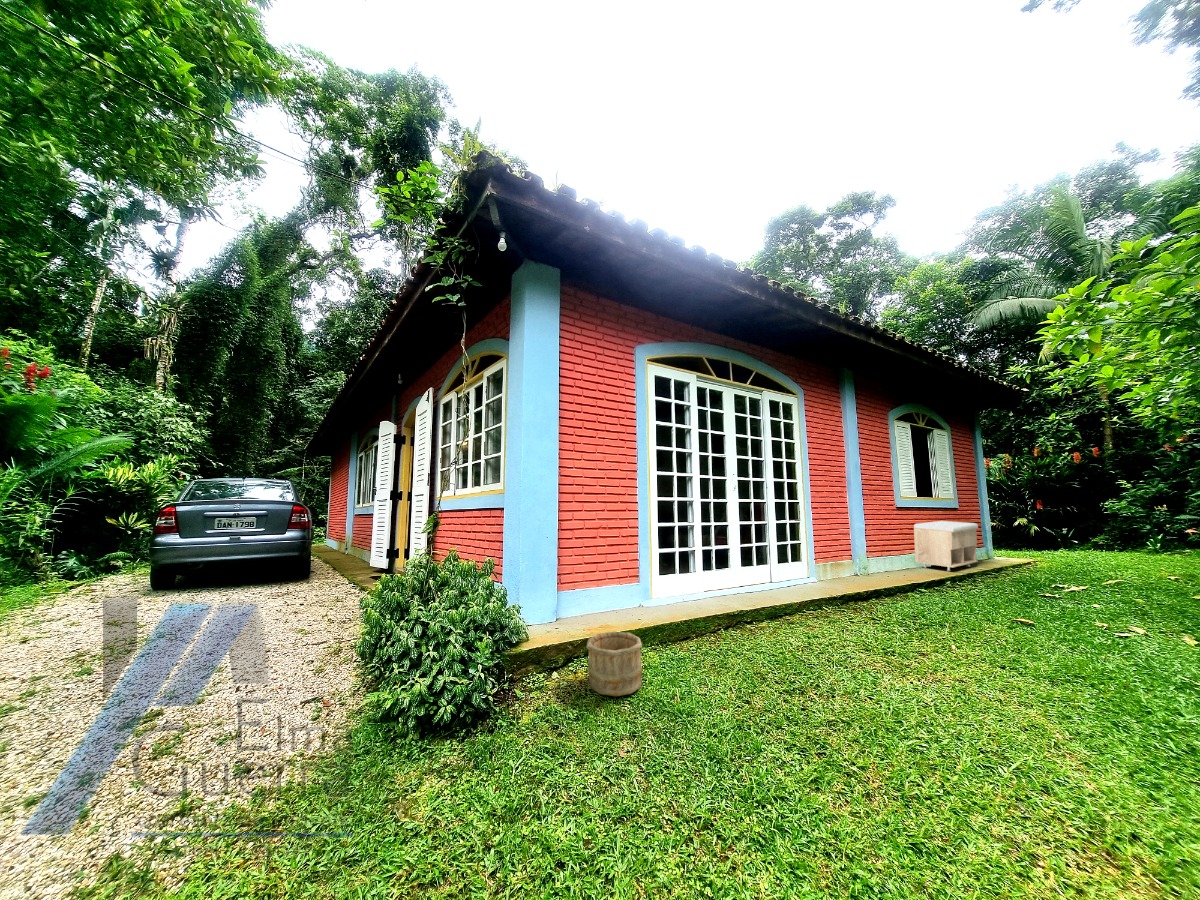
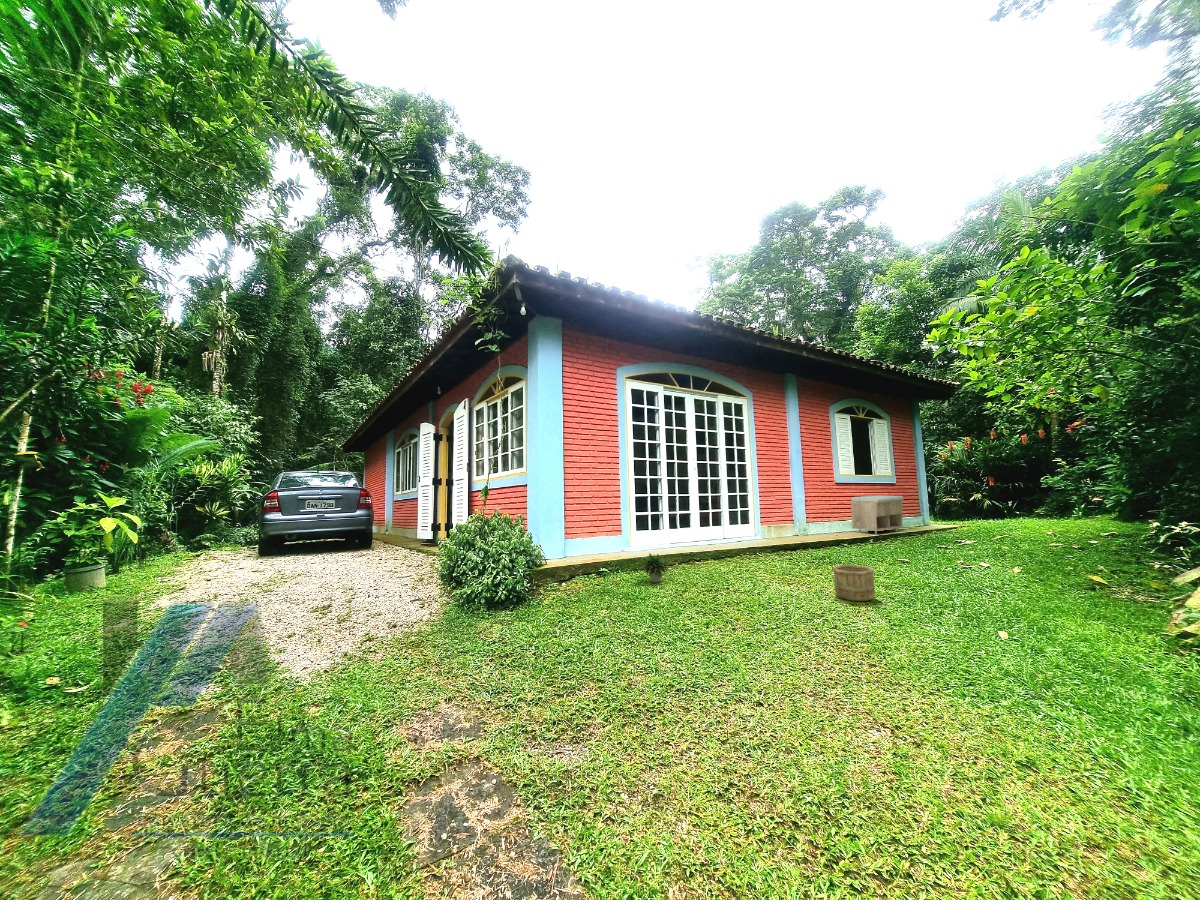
potted plant: none [681,624,727,677] -> present [642,553,669,582]
wooden bucket: present [586,632,642,696] -> present [833,565,874,601]

